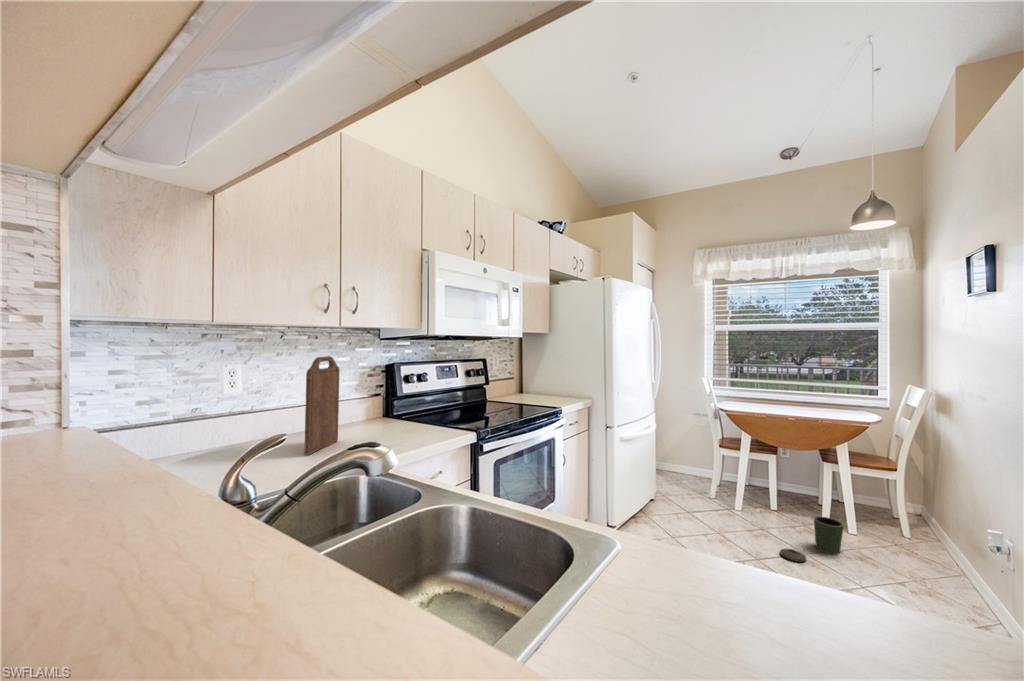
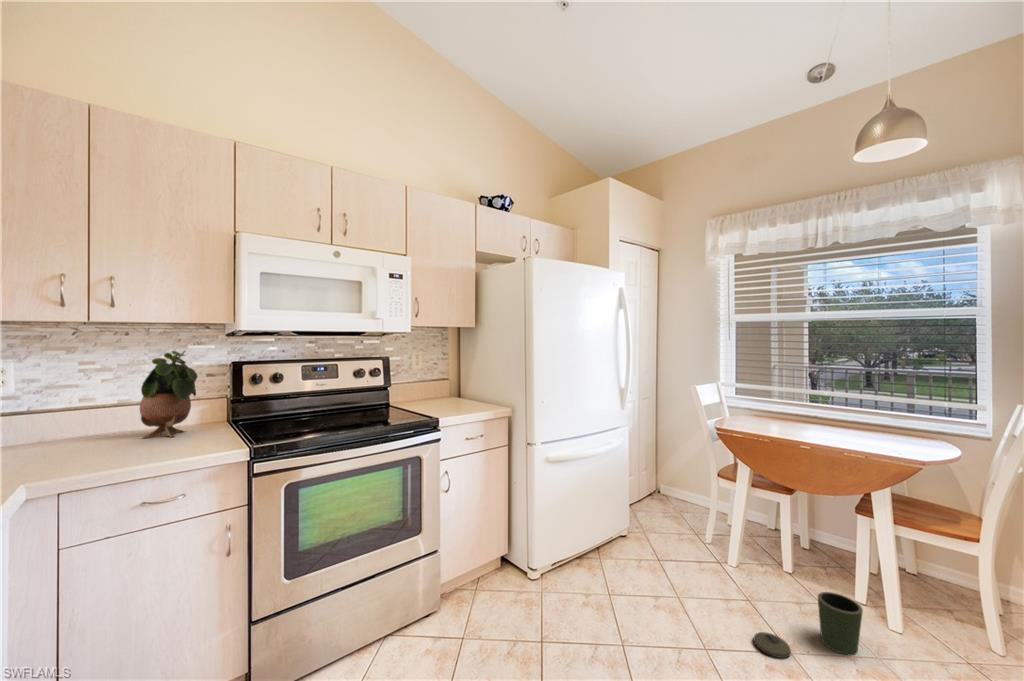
potted plant: none [344,353,393,436] -> present [140,351,197,438]
cutting board: present [304,356,340,455] -> none [34,352,114,457]

